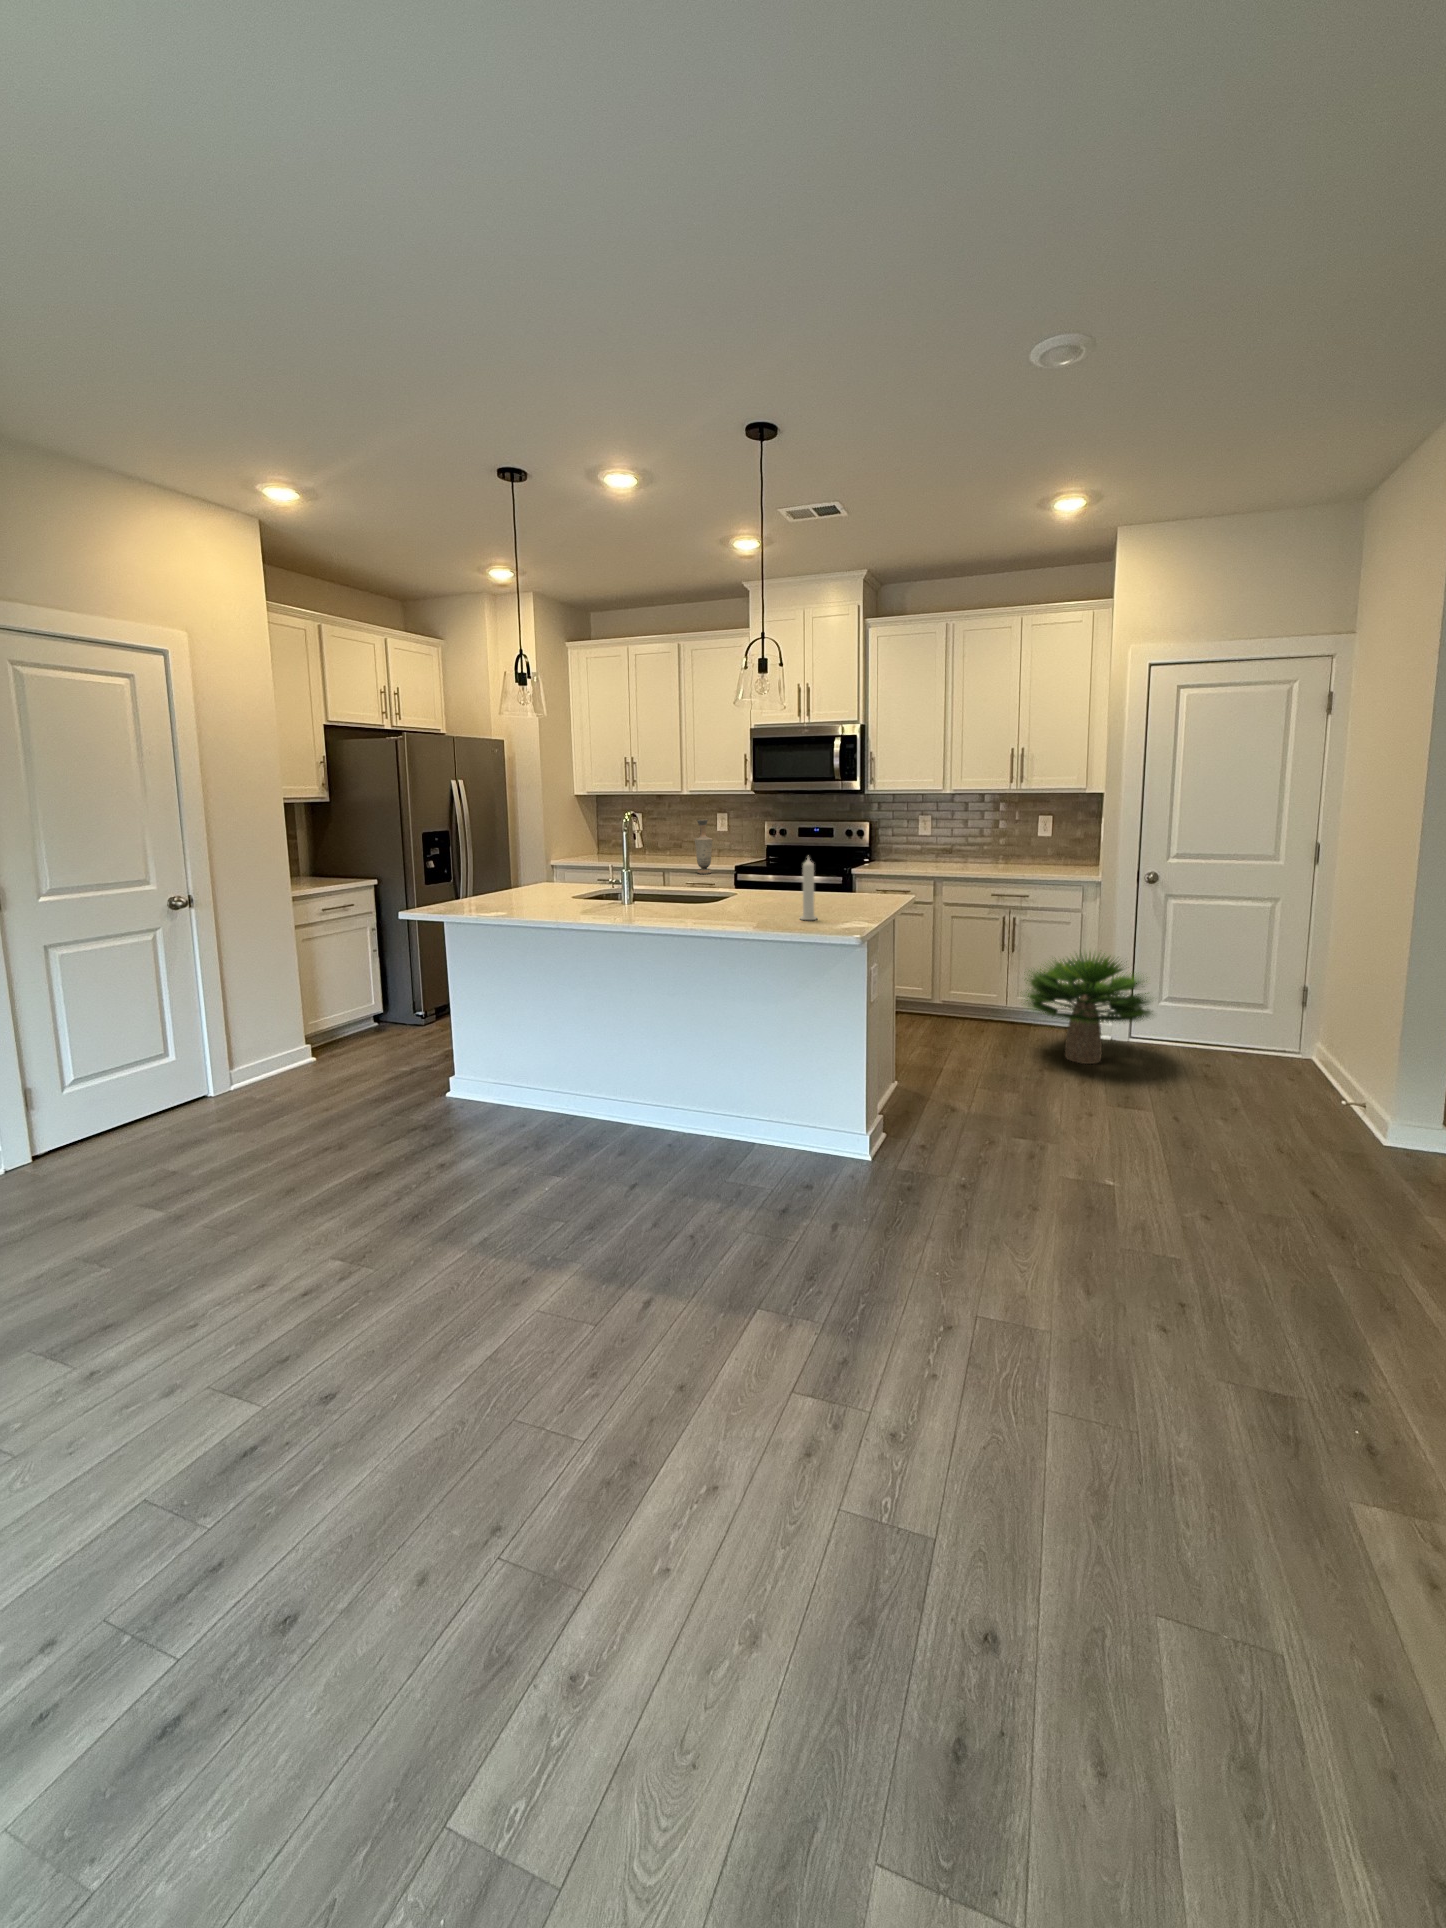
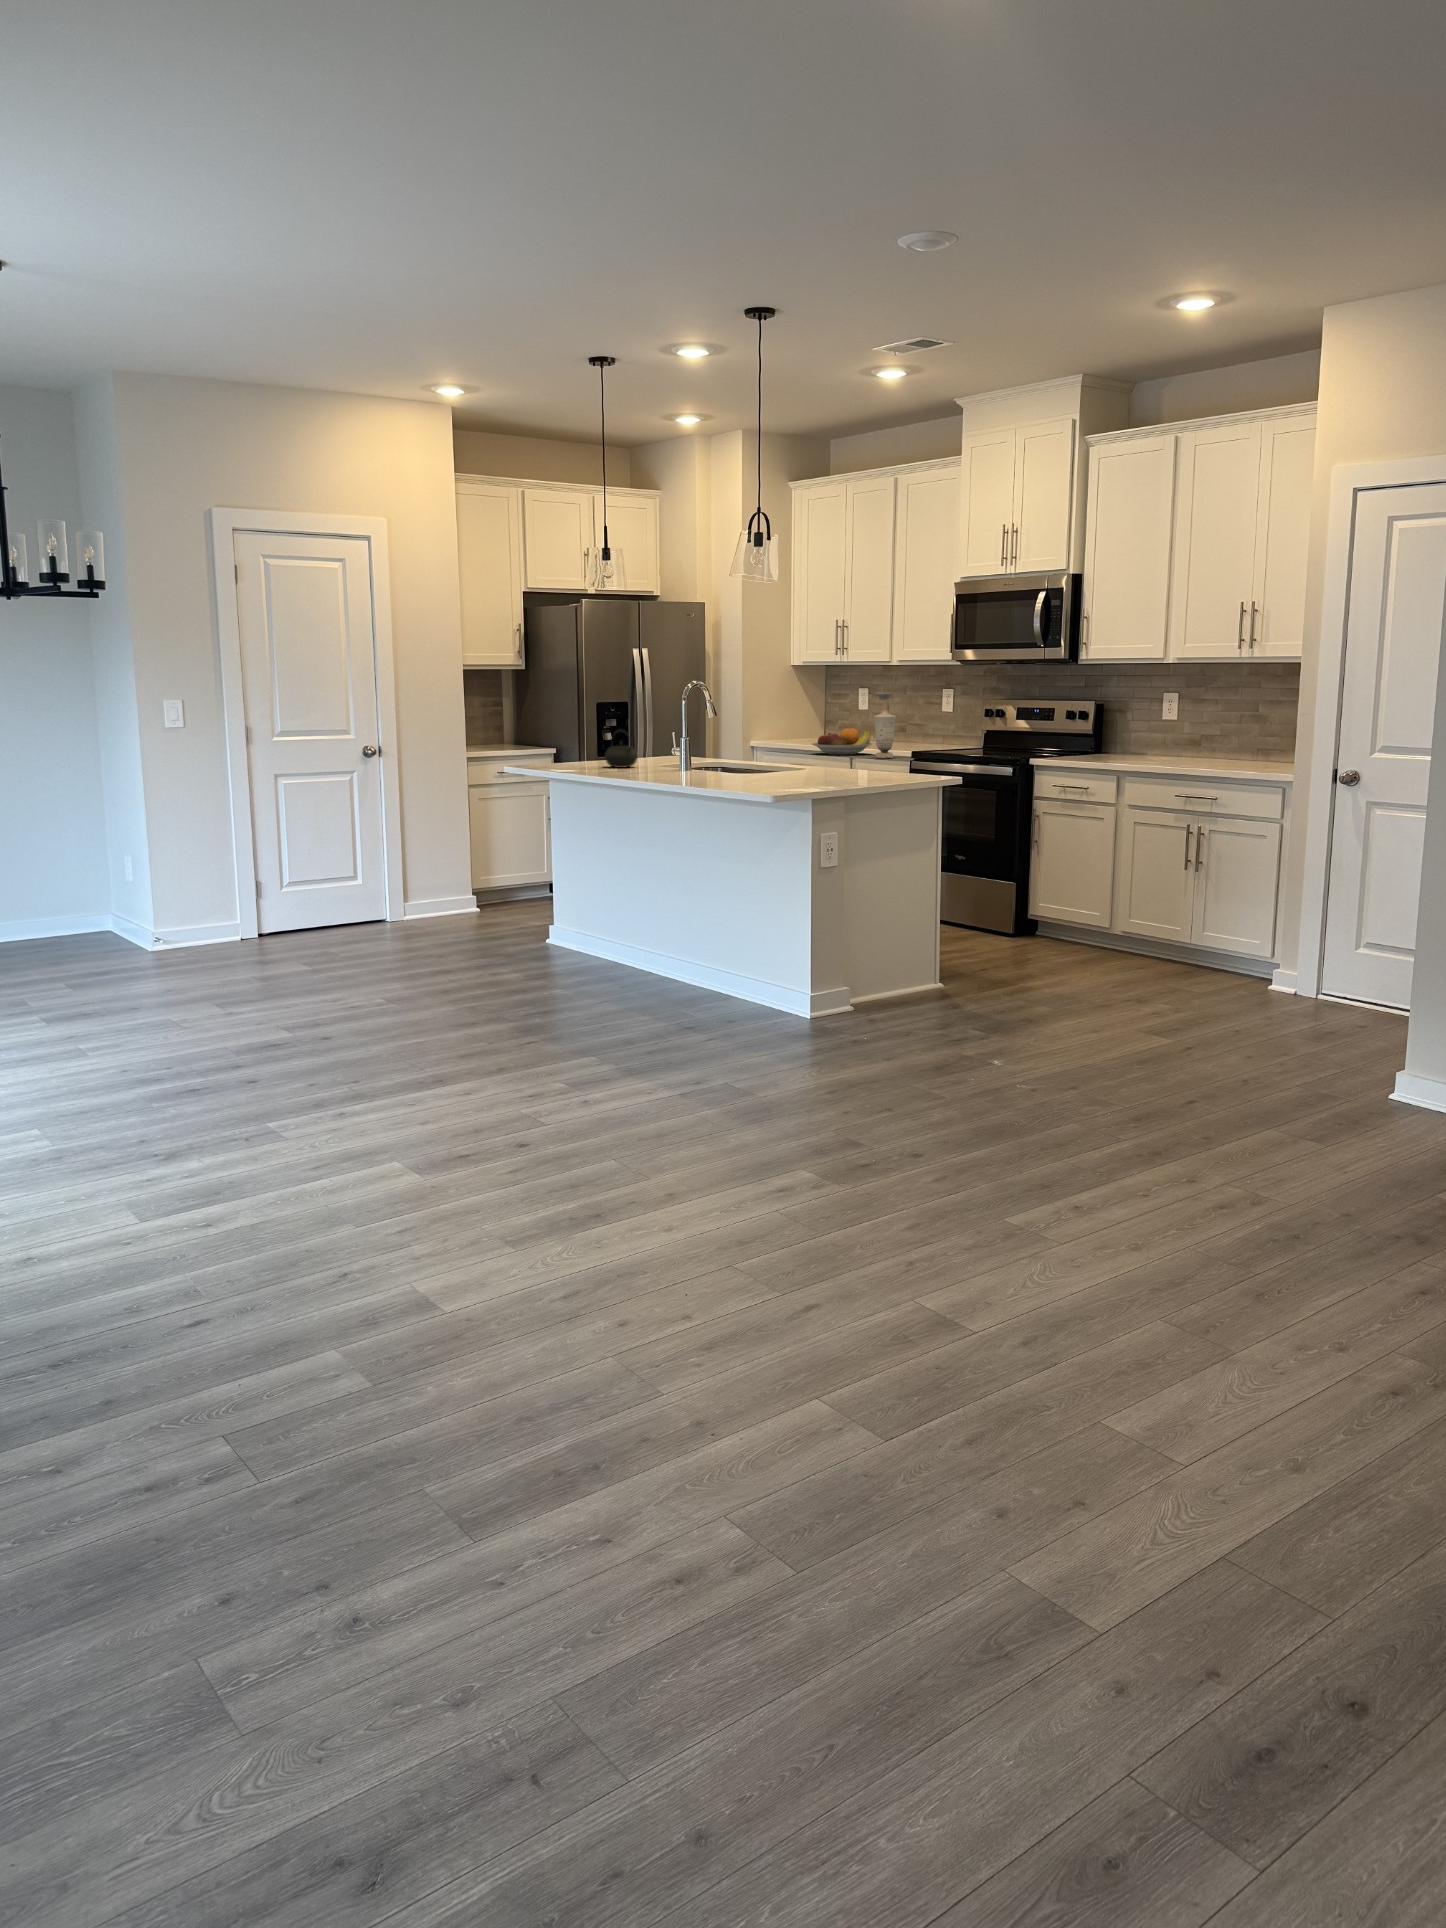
fruit bowl: none [623,848,674,871] -> present [812,728,872,755]
candle: present [800,857,817,920] -> none [789,720,807,784]
kettle: none [510,866,548,906] -> present [605,730,638,768]
potted plant: present [1024,953,1153,1064] -> none [1127,862,1308,1004]

